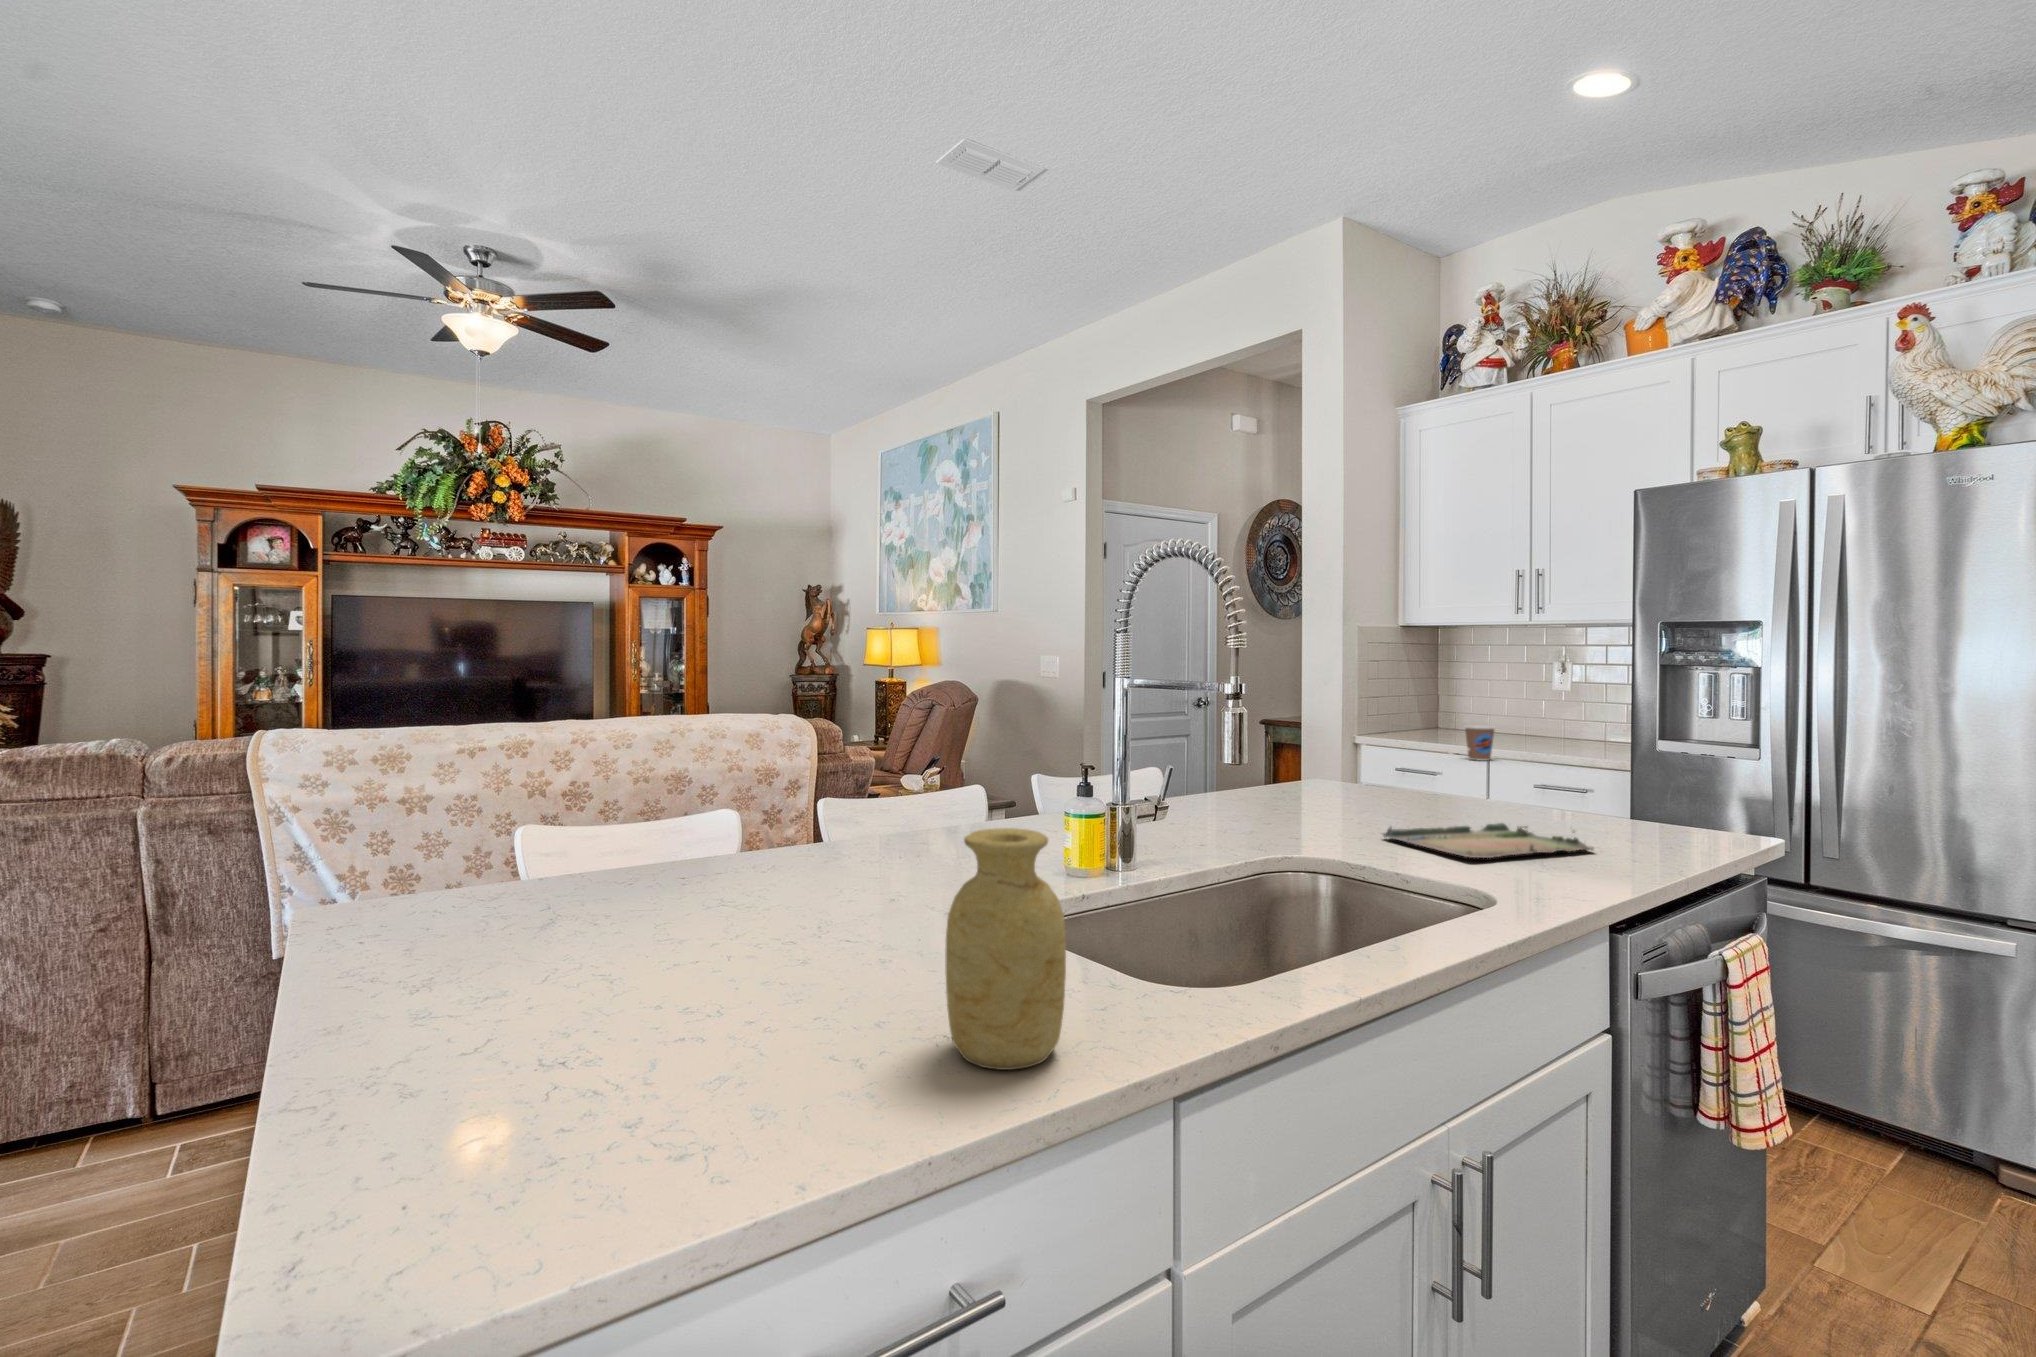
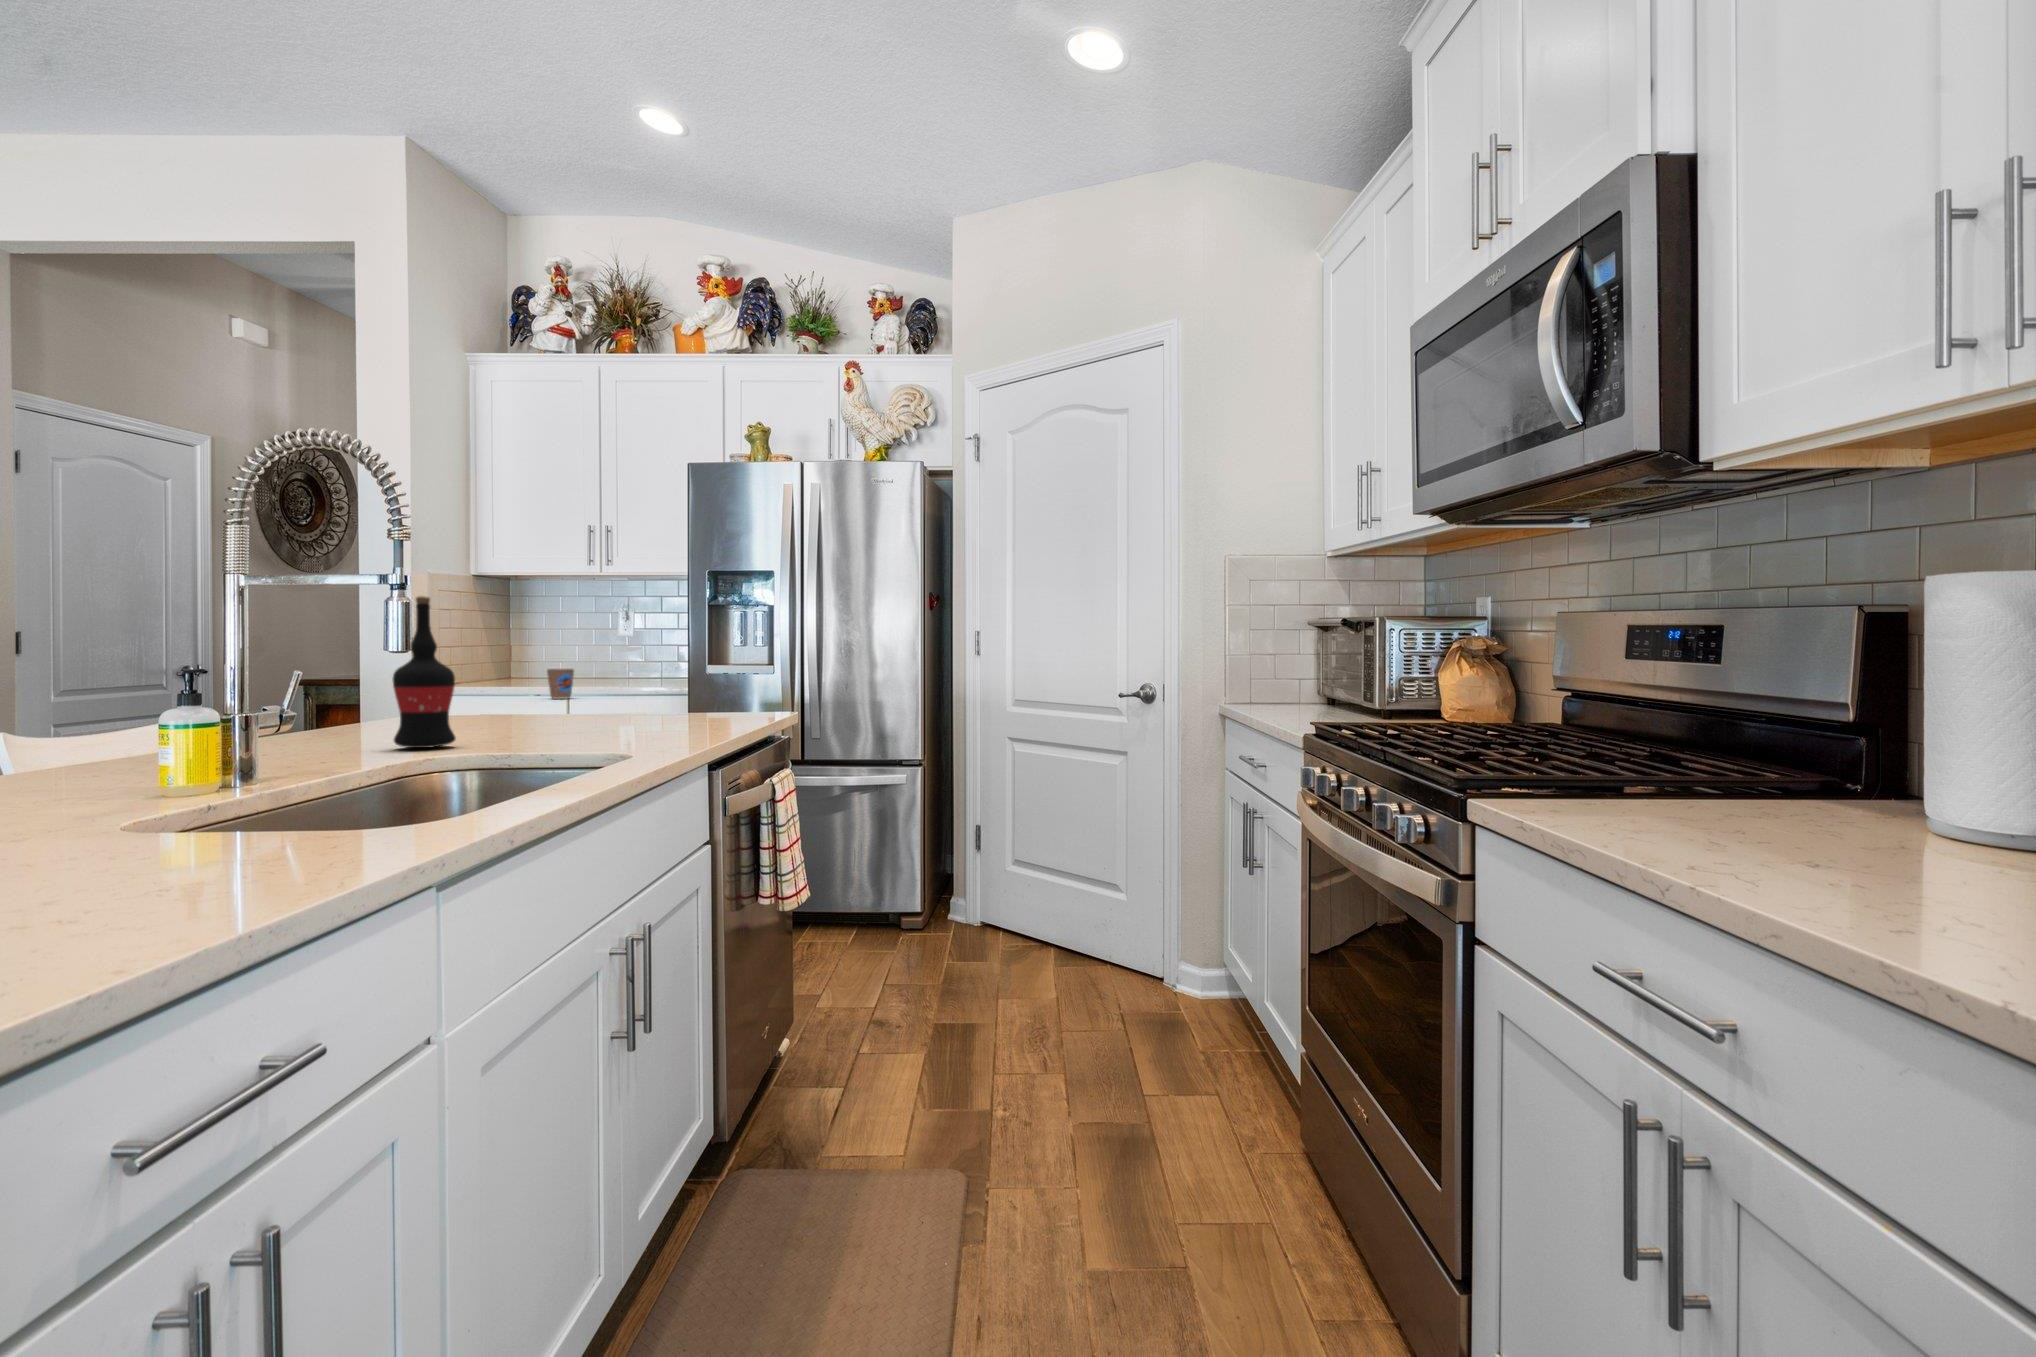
wine bottle: none [1264,691,1321,847] -> present [393,596,456,748]
tray: present [1383,823,1594,858] -> none [510,713,685,737]
vase: present [945,828,1066,1070] -> none [181,647,328,865]

